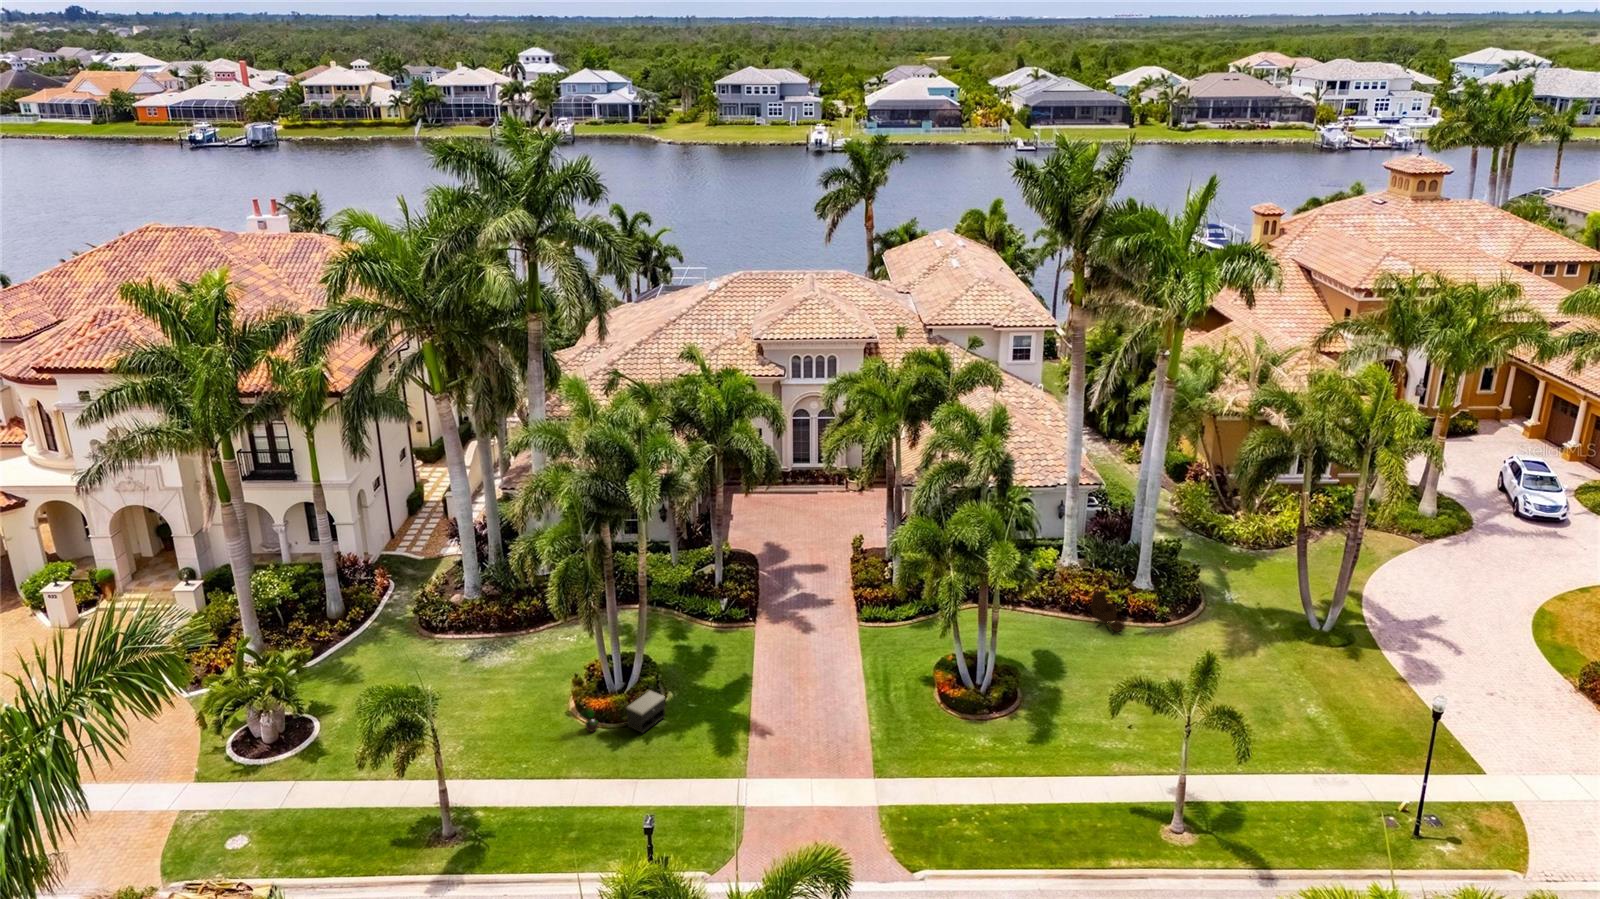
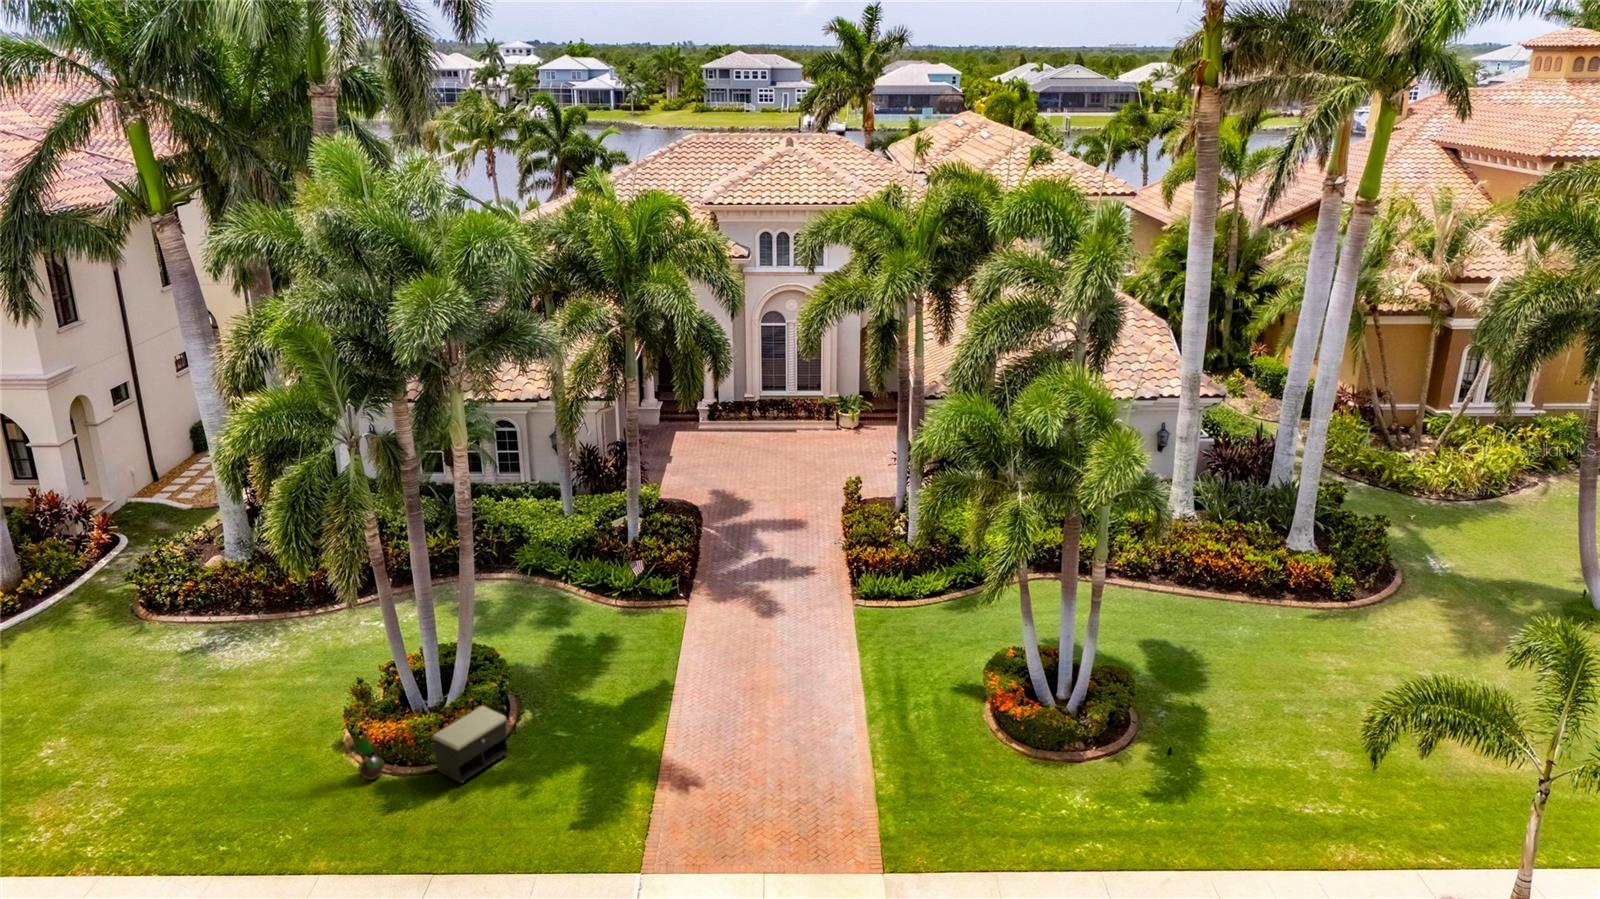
lounge chair: present [1091,591,1125,632] -> none [1231,550,1290,621]

